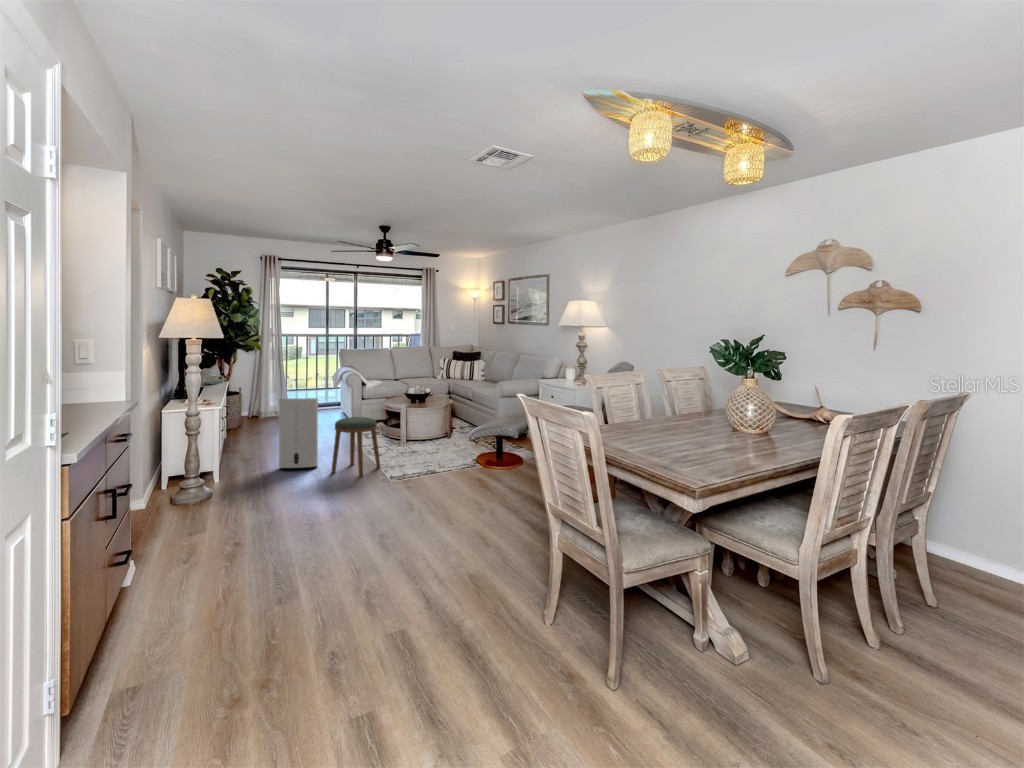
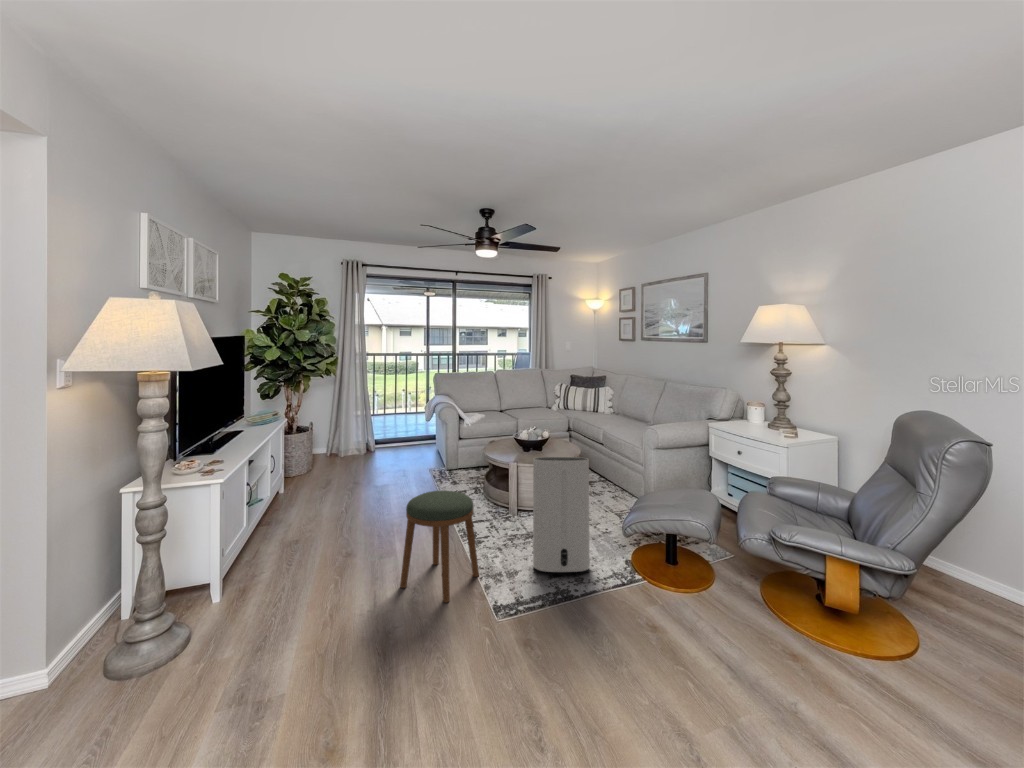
air purifier: present [279,398,318,468] -> present [533,457,590,572]

